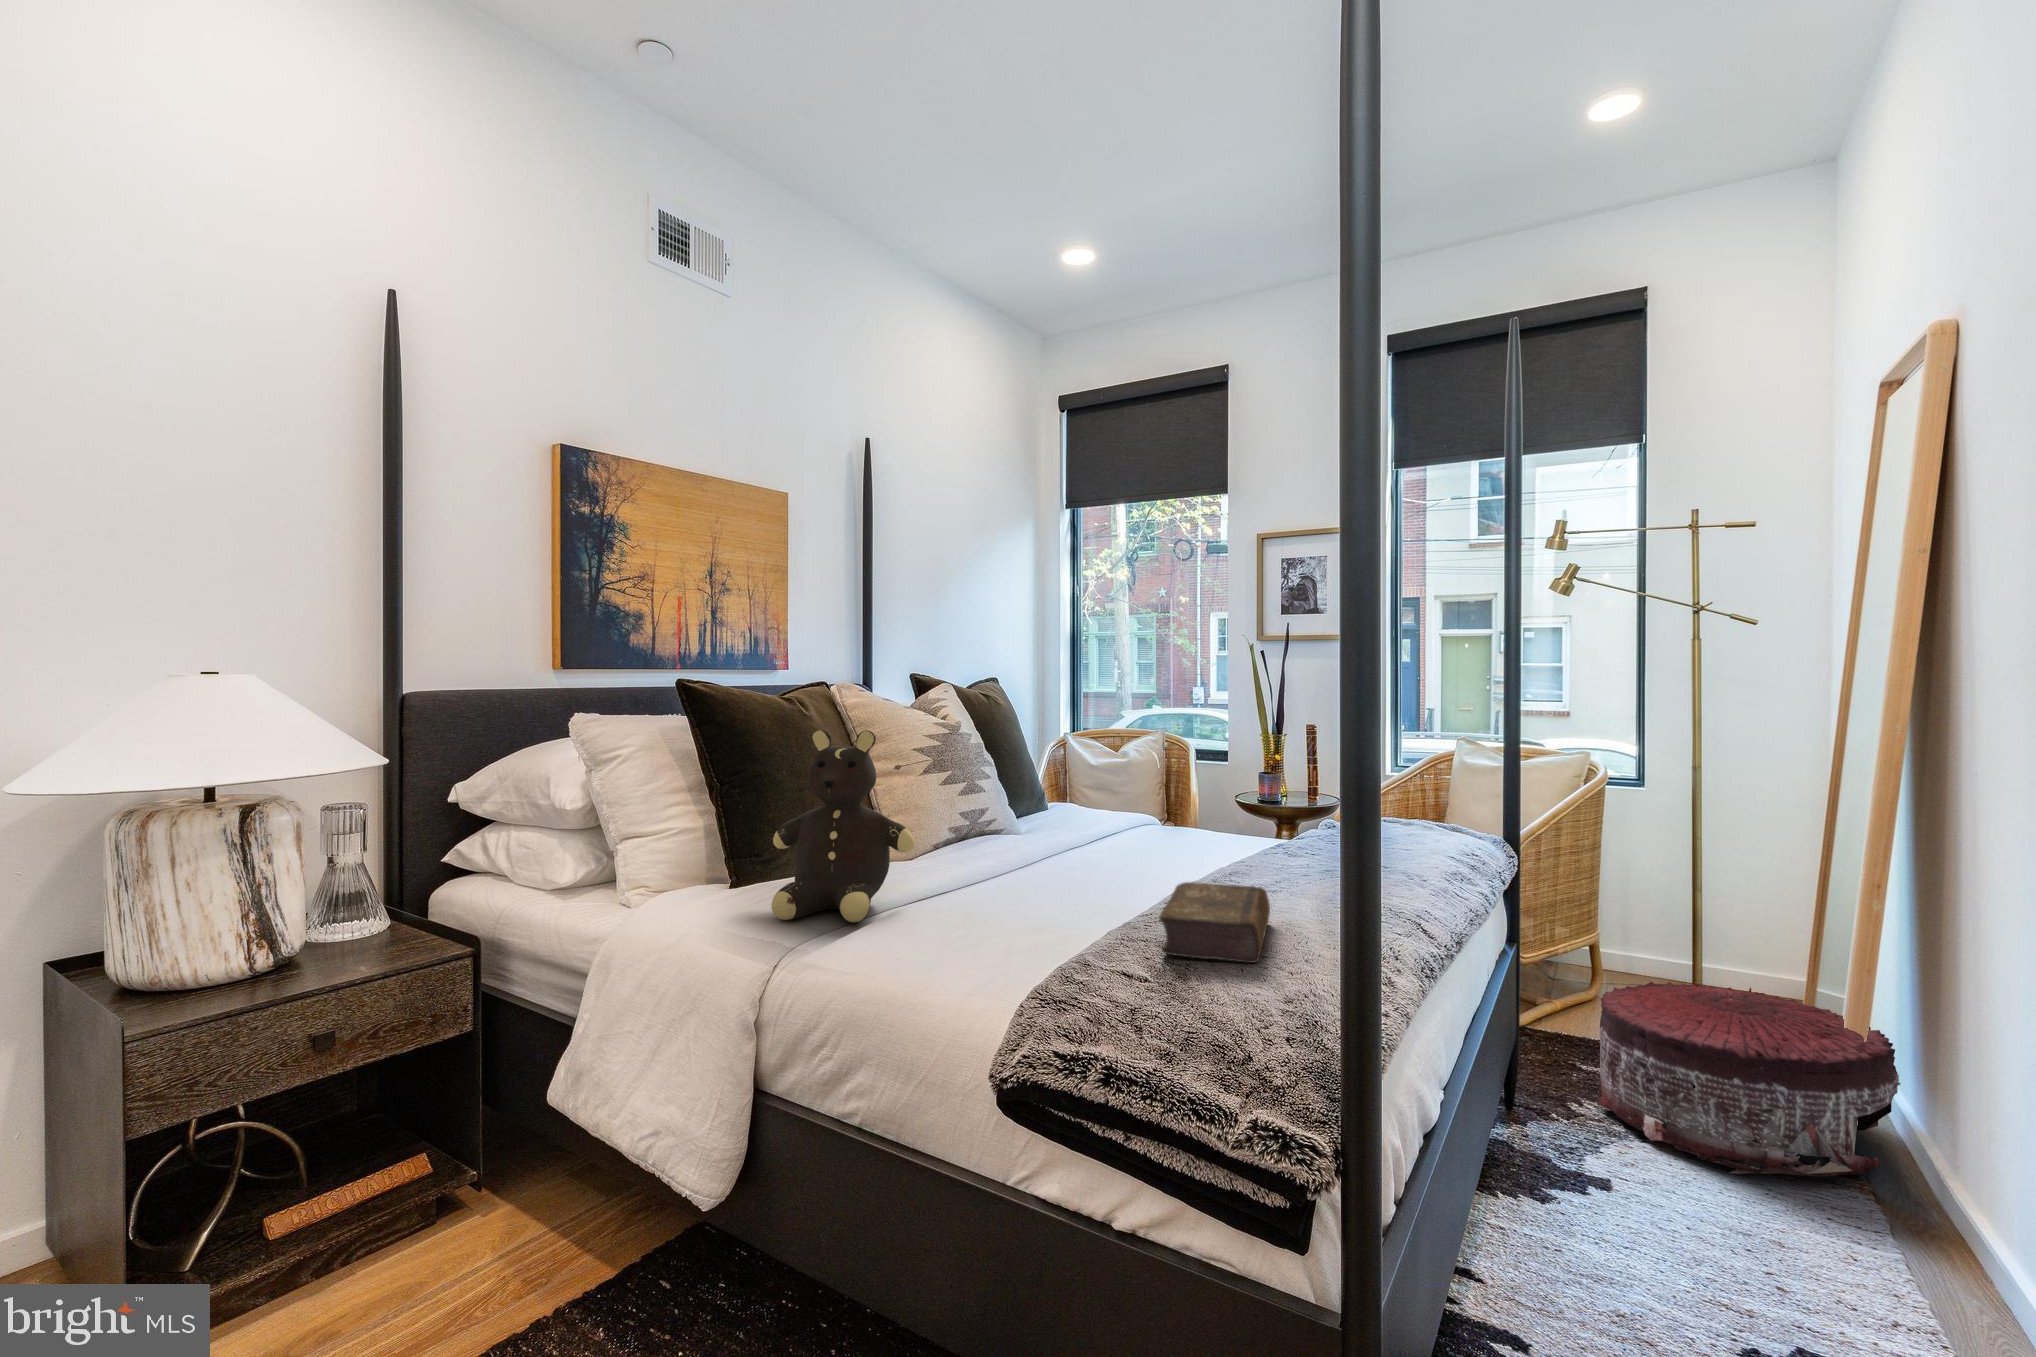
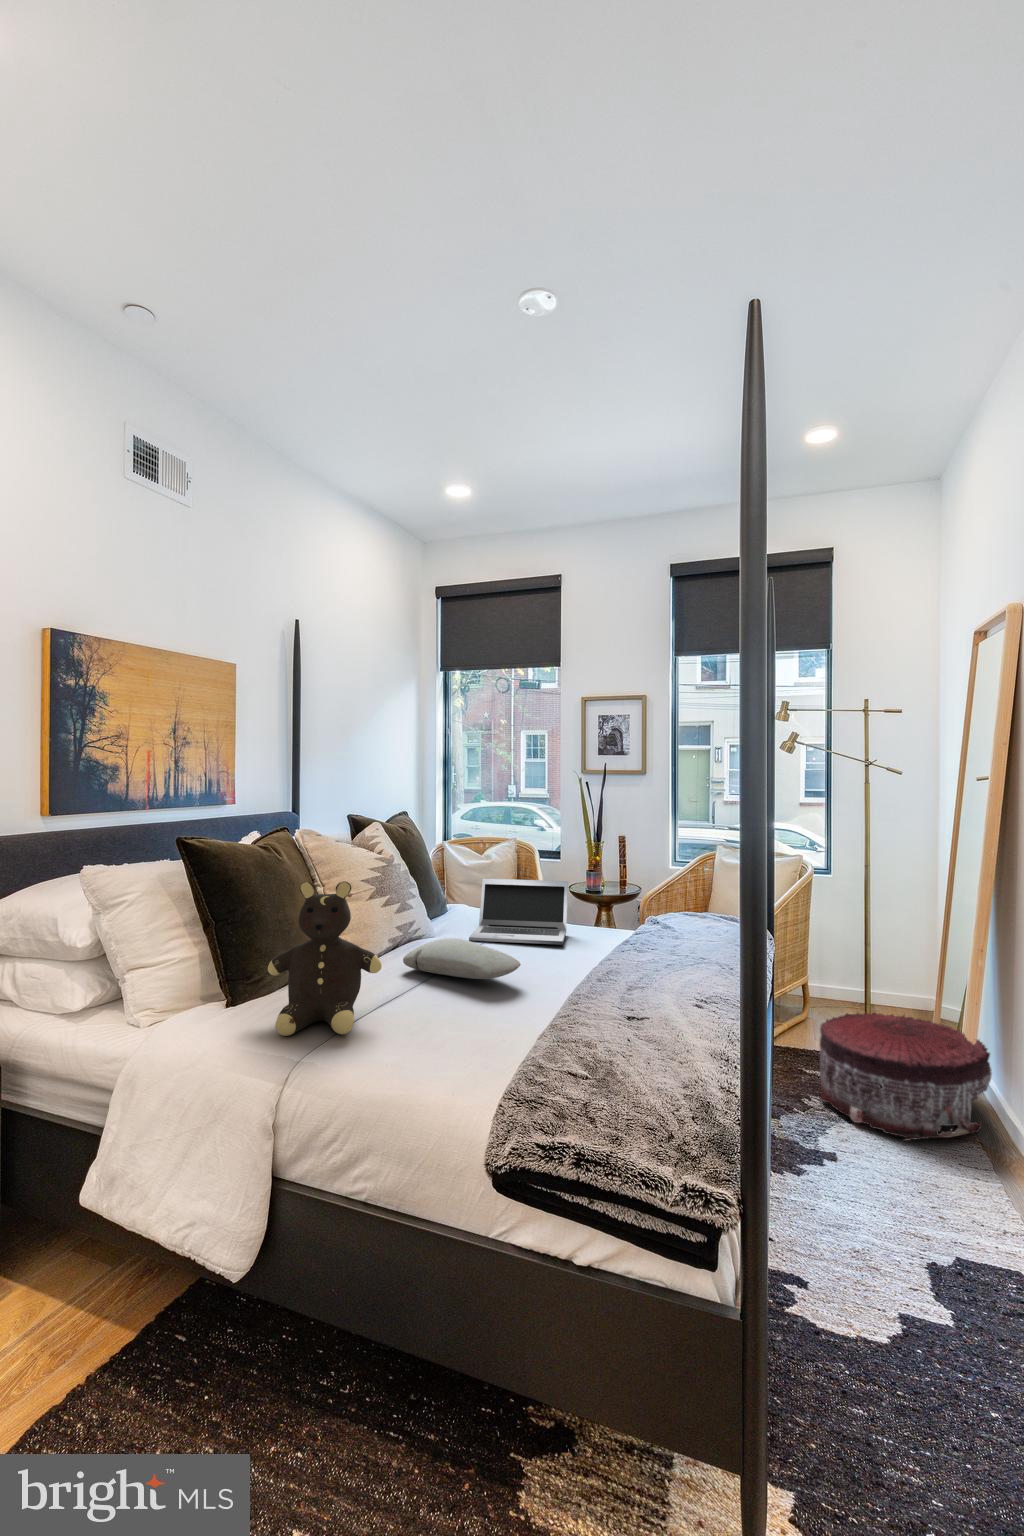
laptop: none [1068,766,1211,851] -> present [469,879,568,944]
pillow: none [964,830,1116,879] -> present [403,938,521,979]
book: present [1159,882,1270,963] -> none [587,993,659,1058]

